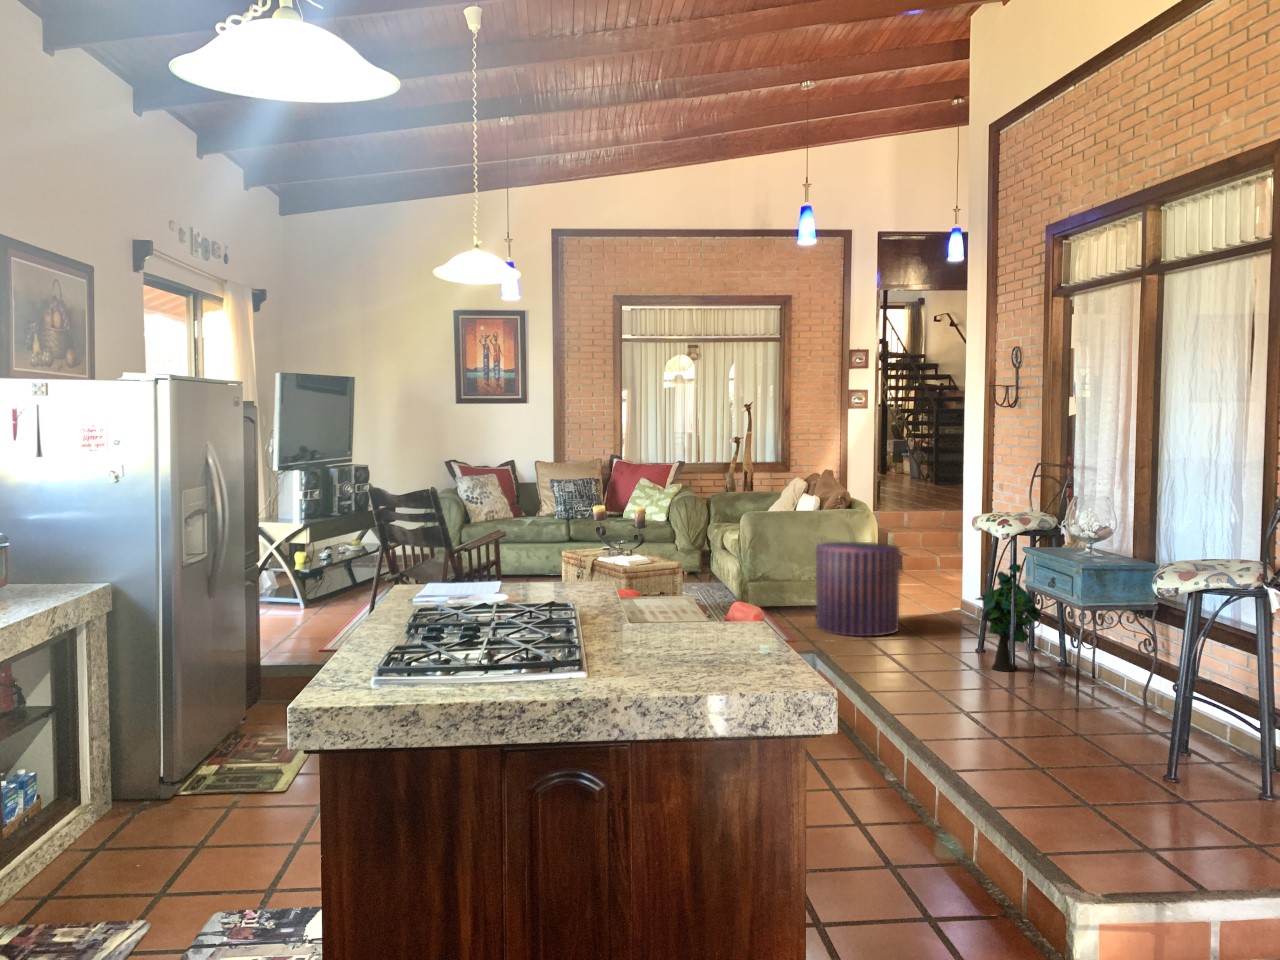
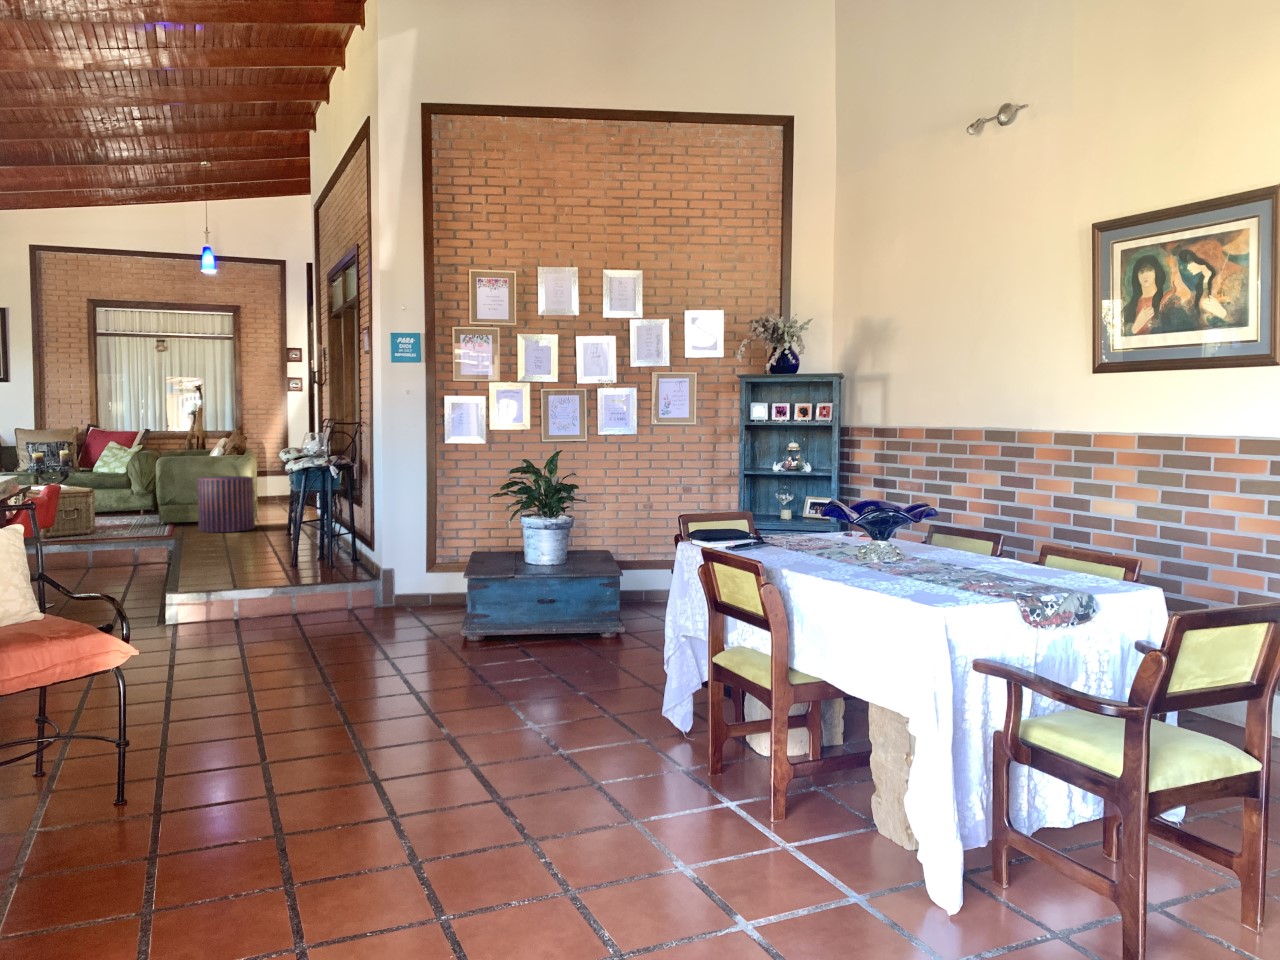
decorative plant: present [976,564,1041,671] -> none [272,479,308,541]

